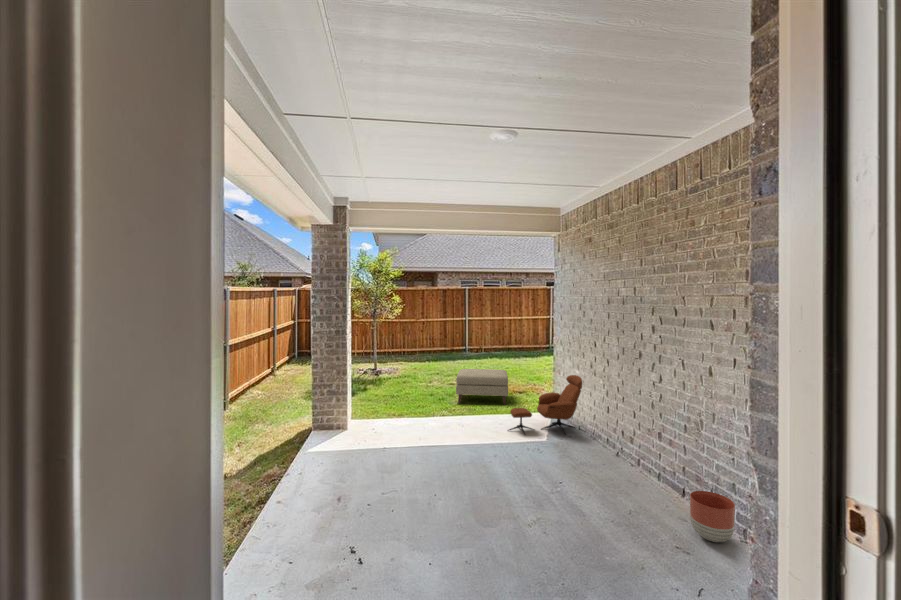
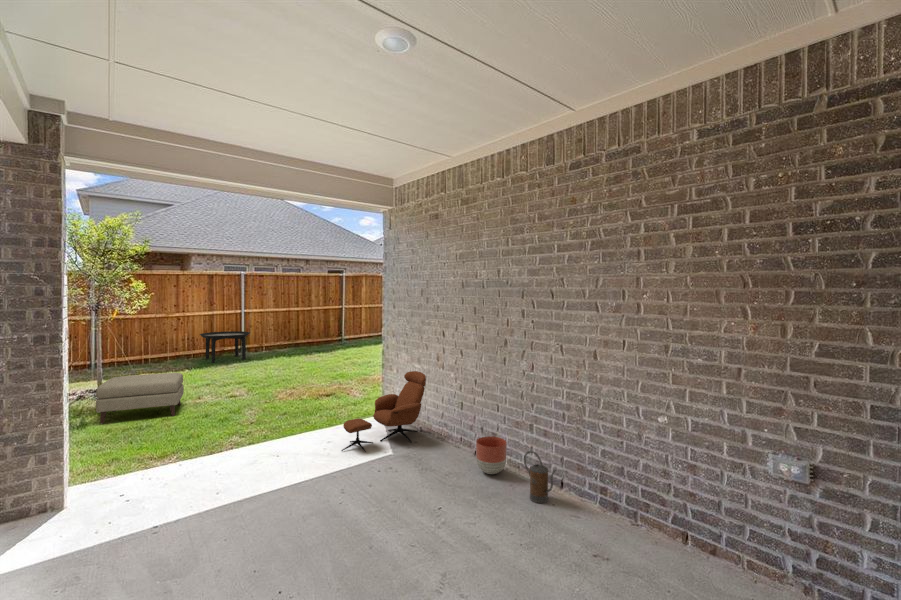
round table: none [439,334,473,357] -> present [200,331,250,363]
ottoman: present [456,369,508,405] -> present [96,373,184,424]
watering can: none [645,453,669,503] -> present [524,451,556,503]
planter: present [690,491,735,542] -> present [476,436,507,474]

